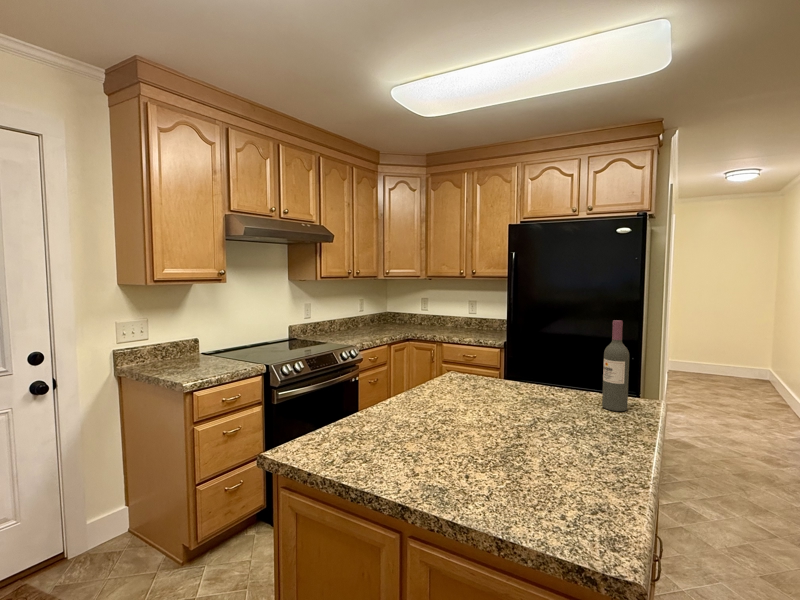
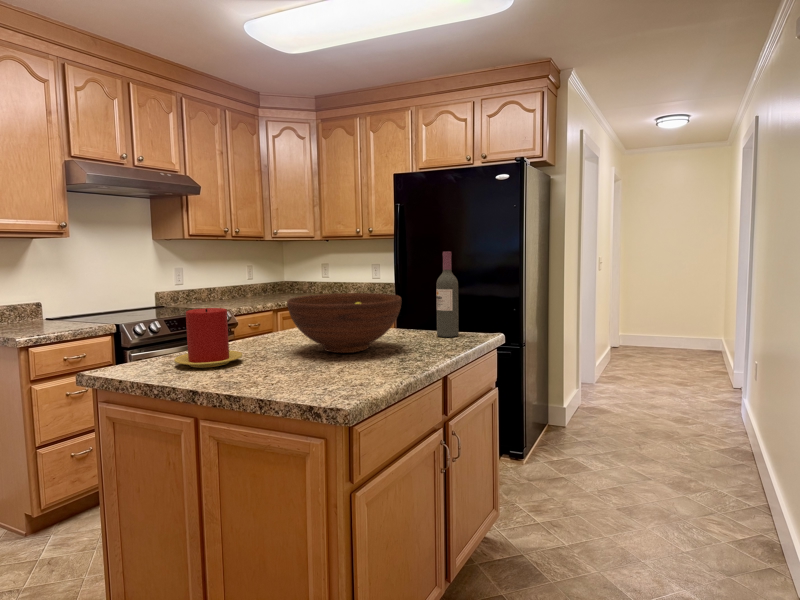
fruit bowl: none [466,363,592,437] -> present [287,293,402,353]
candle: none [359,387,428,457] -> present [174,308,242,368]

